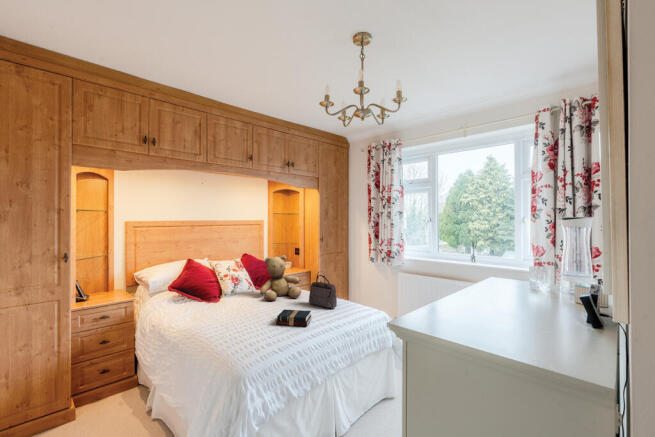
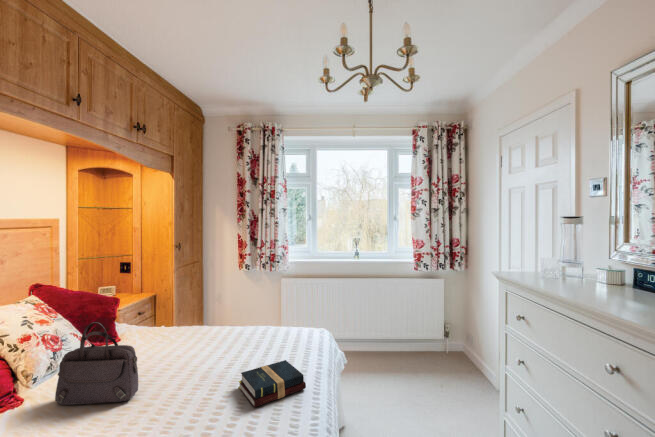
teddy bear: present [260,255,301,301] -> none [130,276,211,366]
handbag: present [309,272,337,309] -> present [55,322,138,405]

